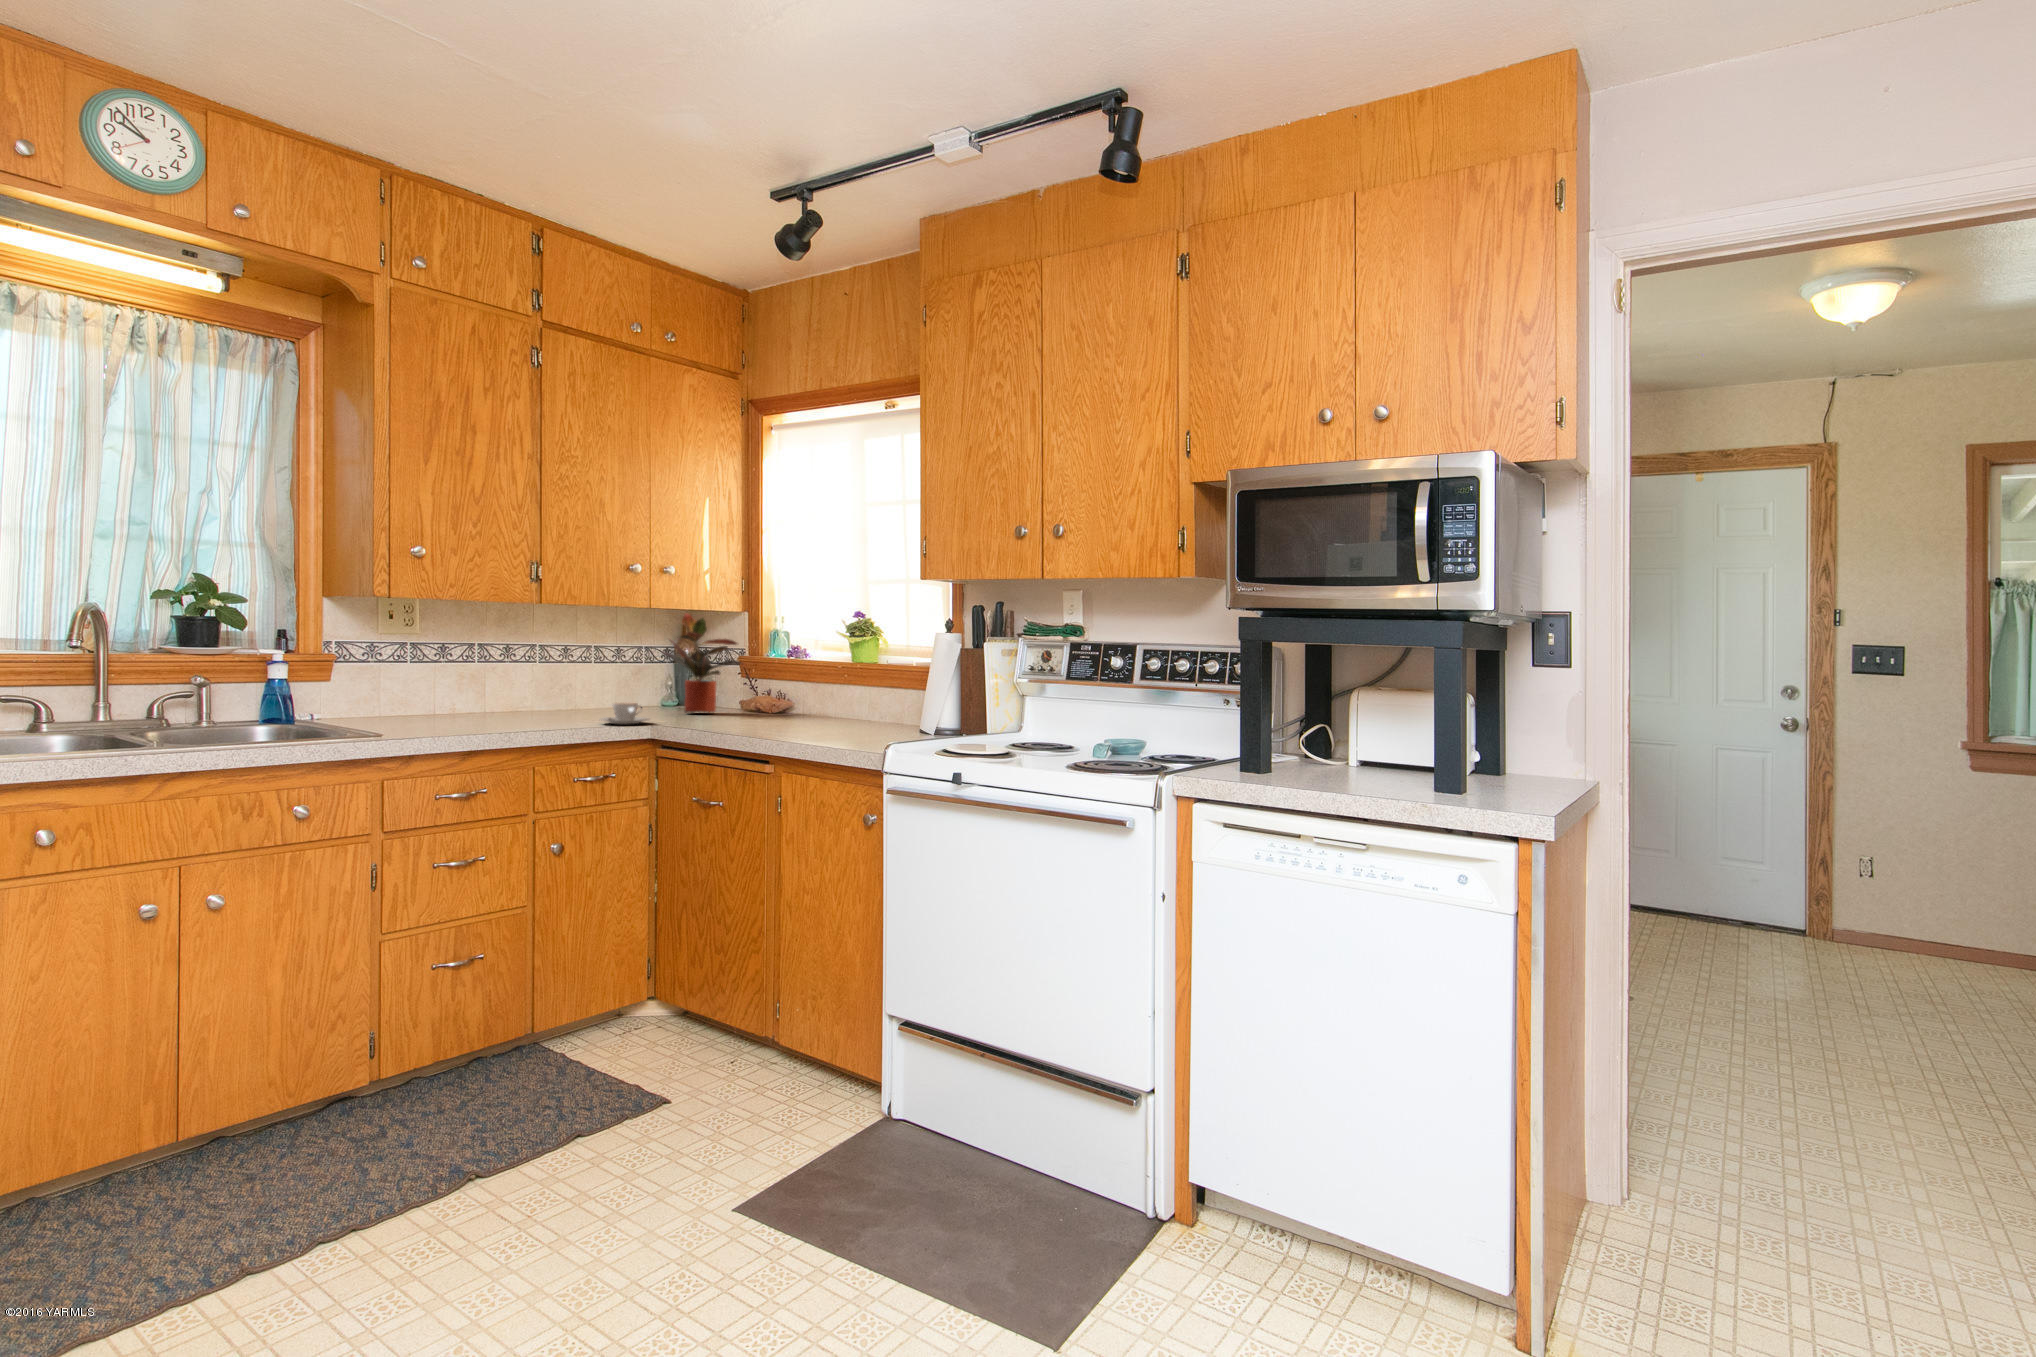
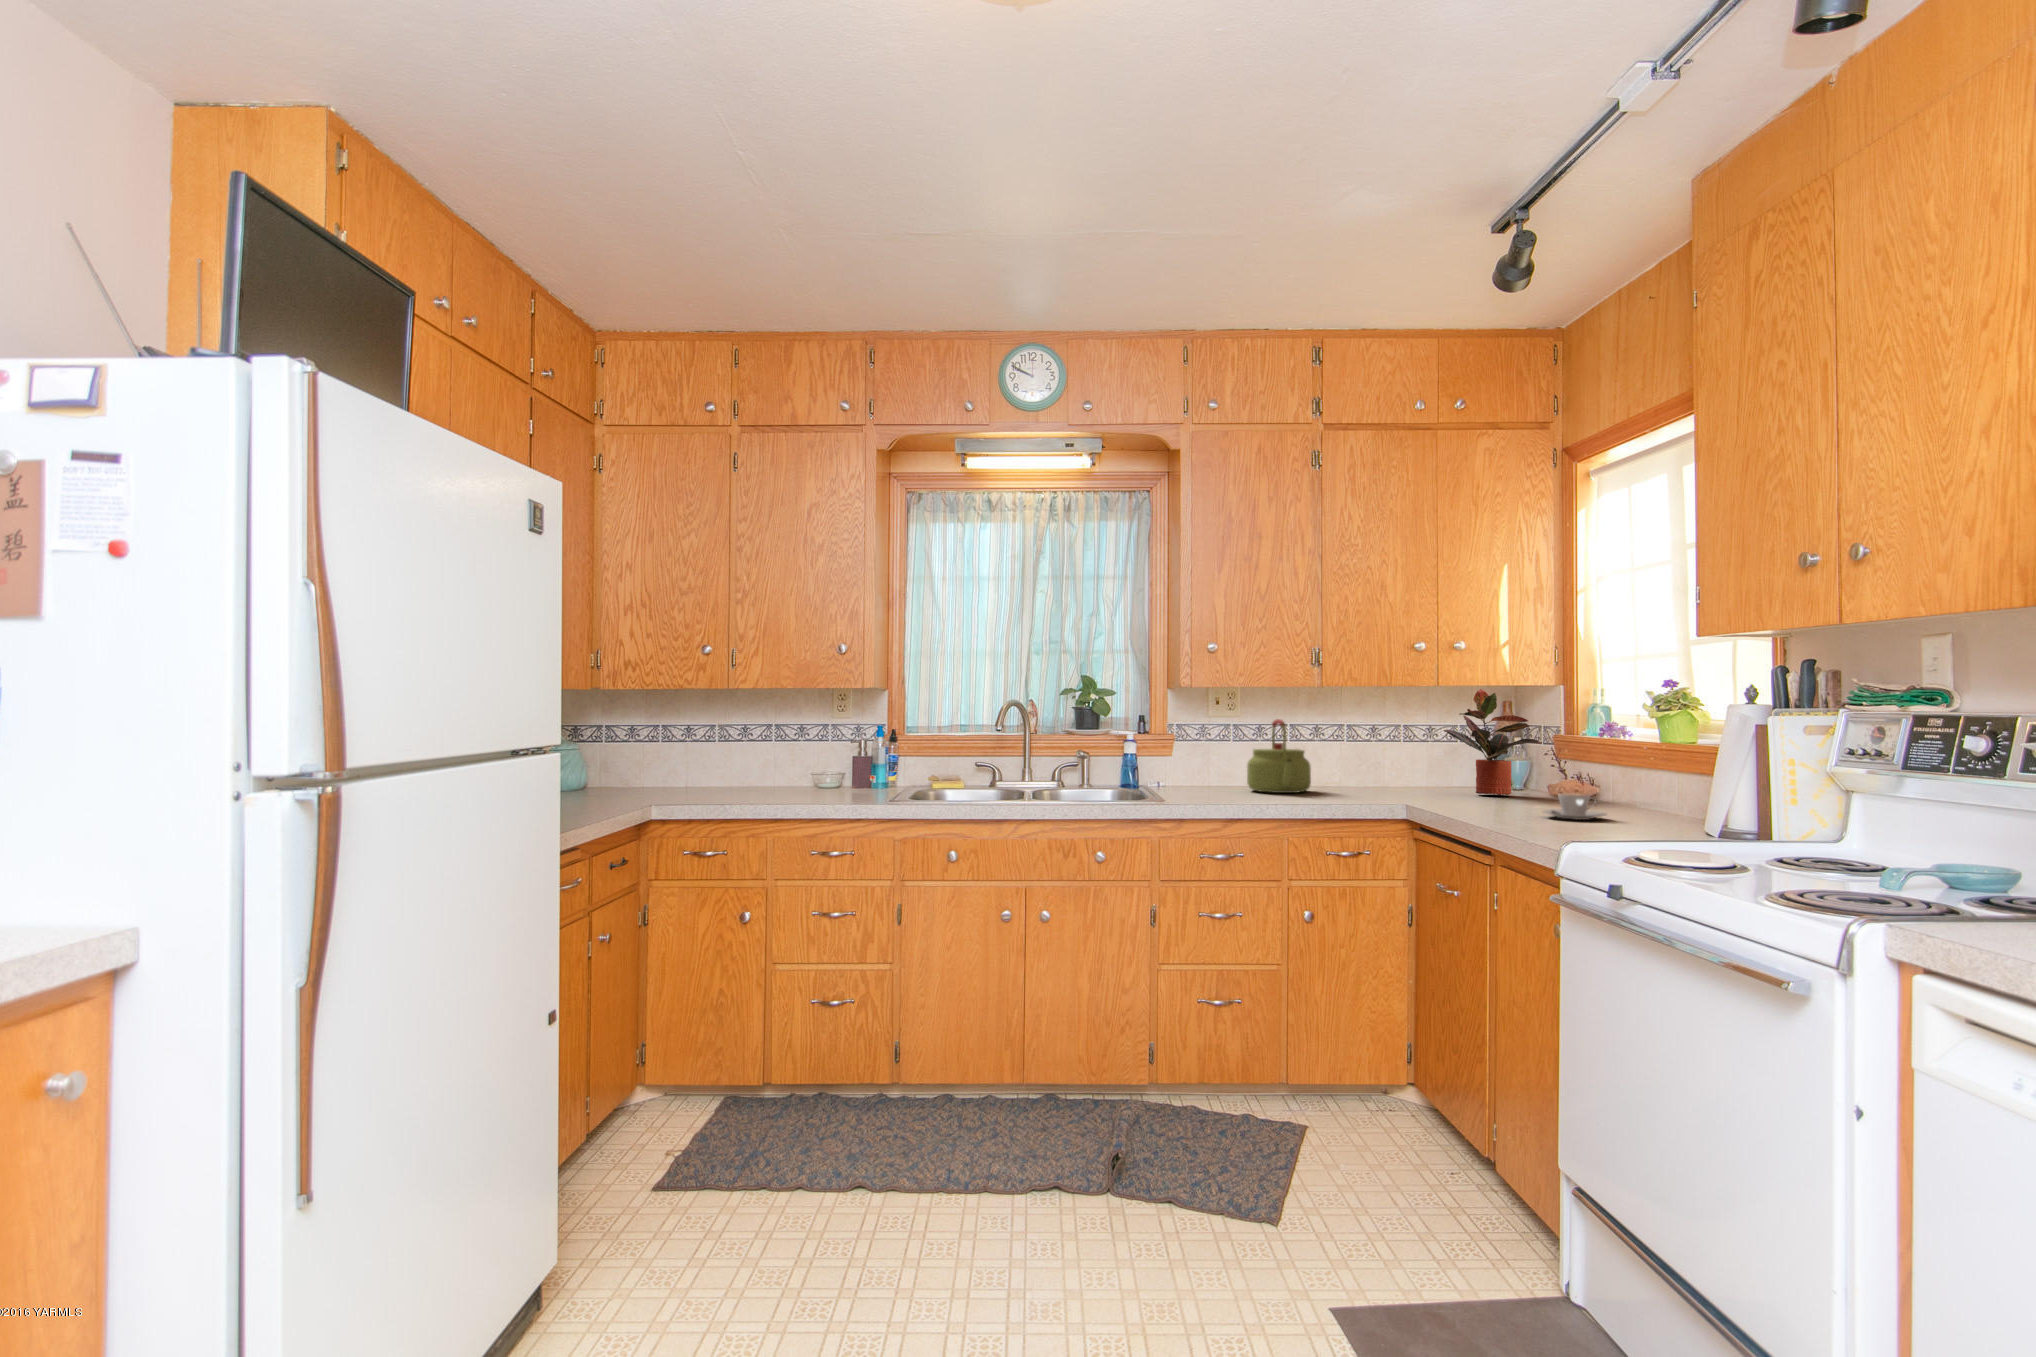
kettle: none [446,639,525,722] -> present [1247,719,1311,793]
coffee cup: present [600,702,650,724] -> present [1543,793,1606,820]

